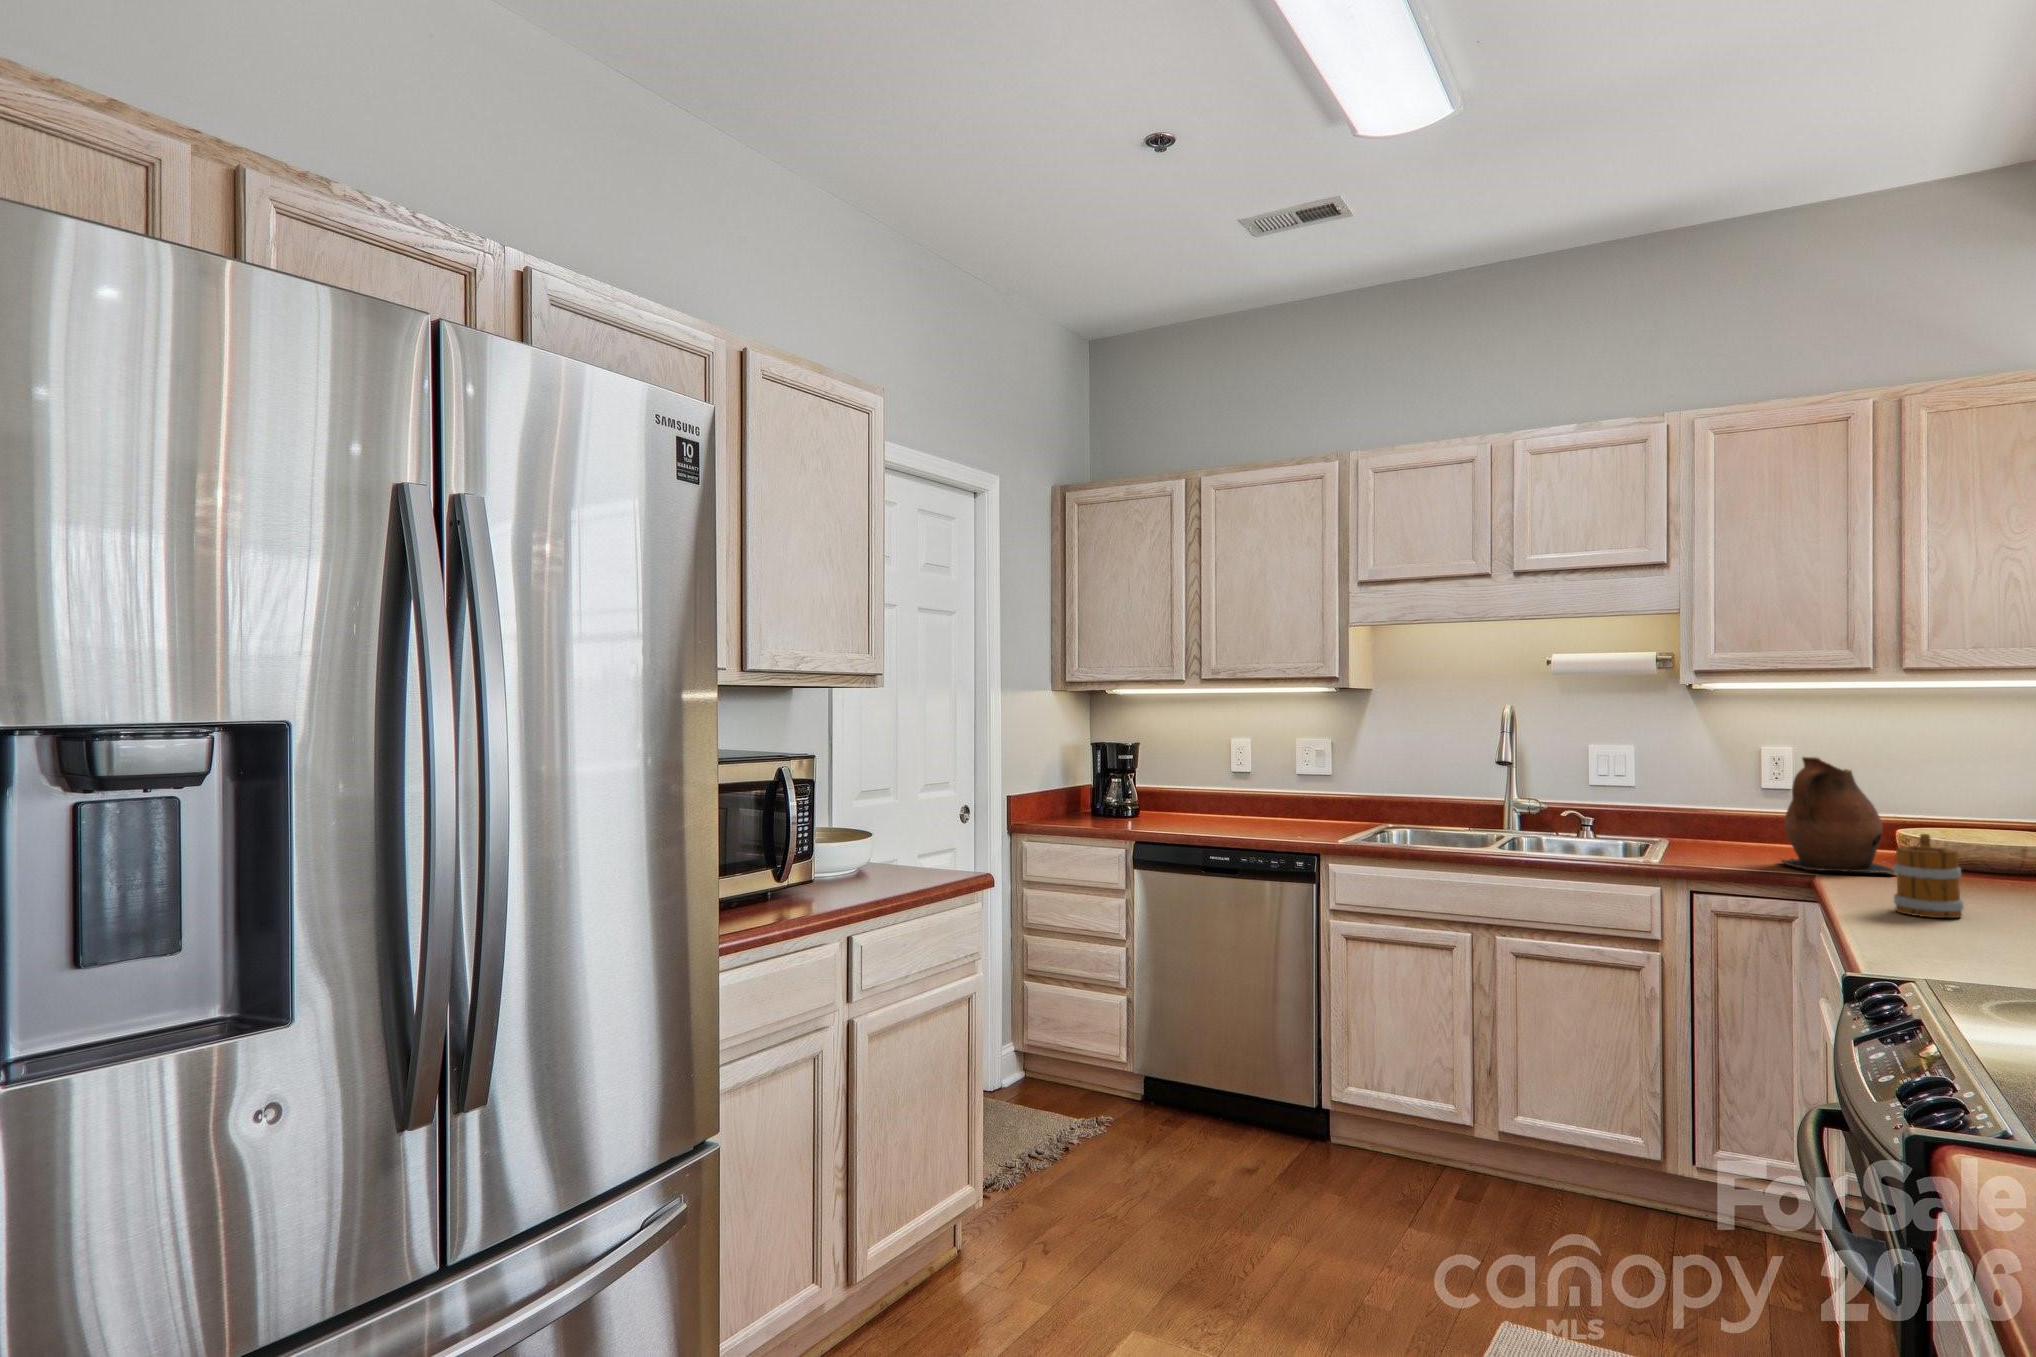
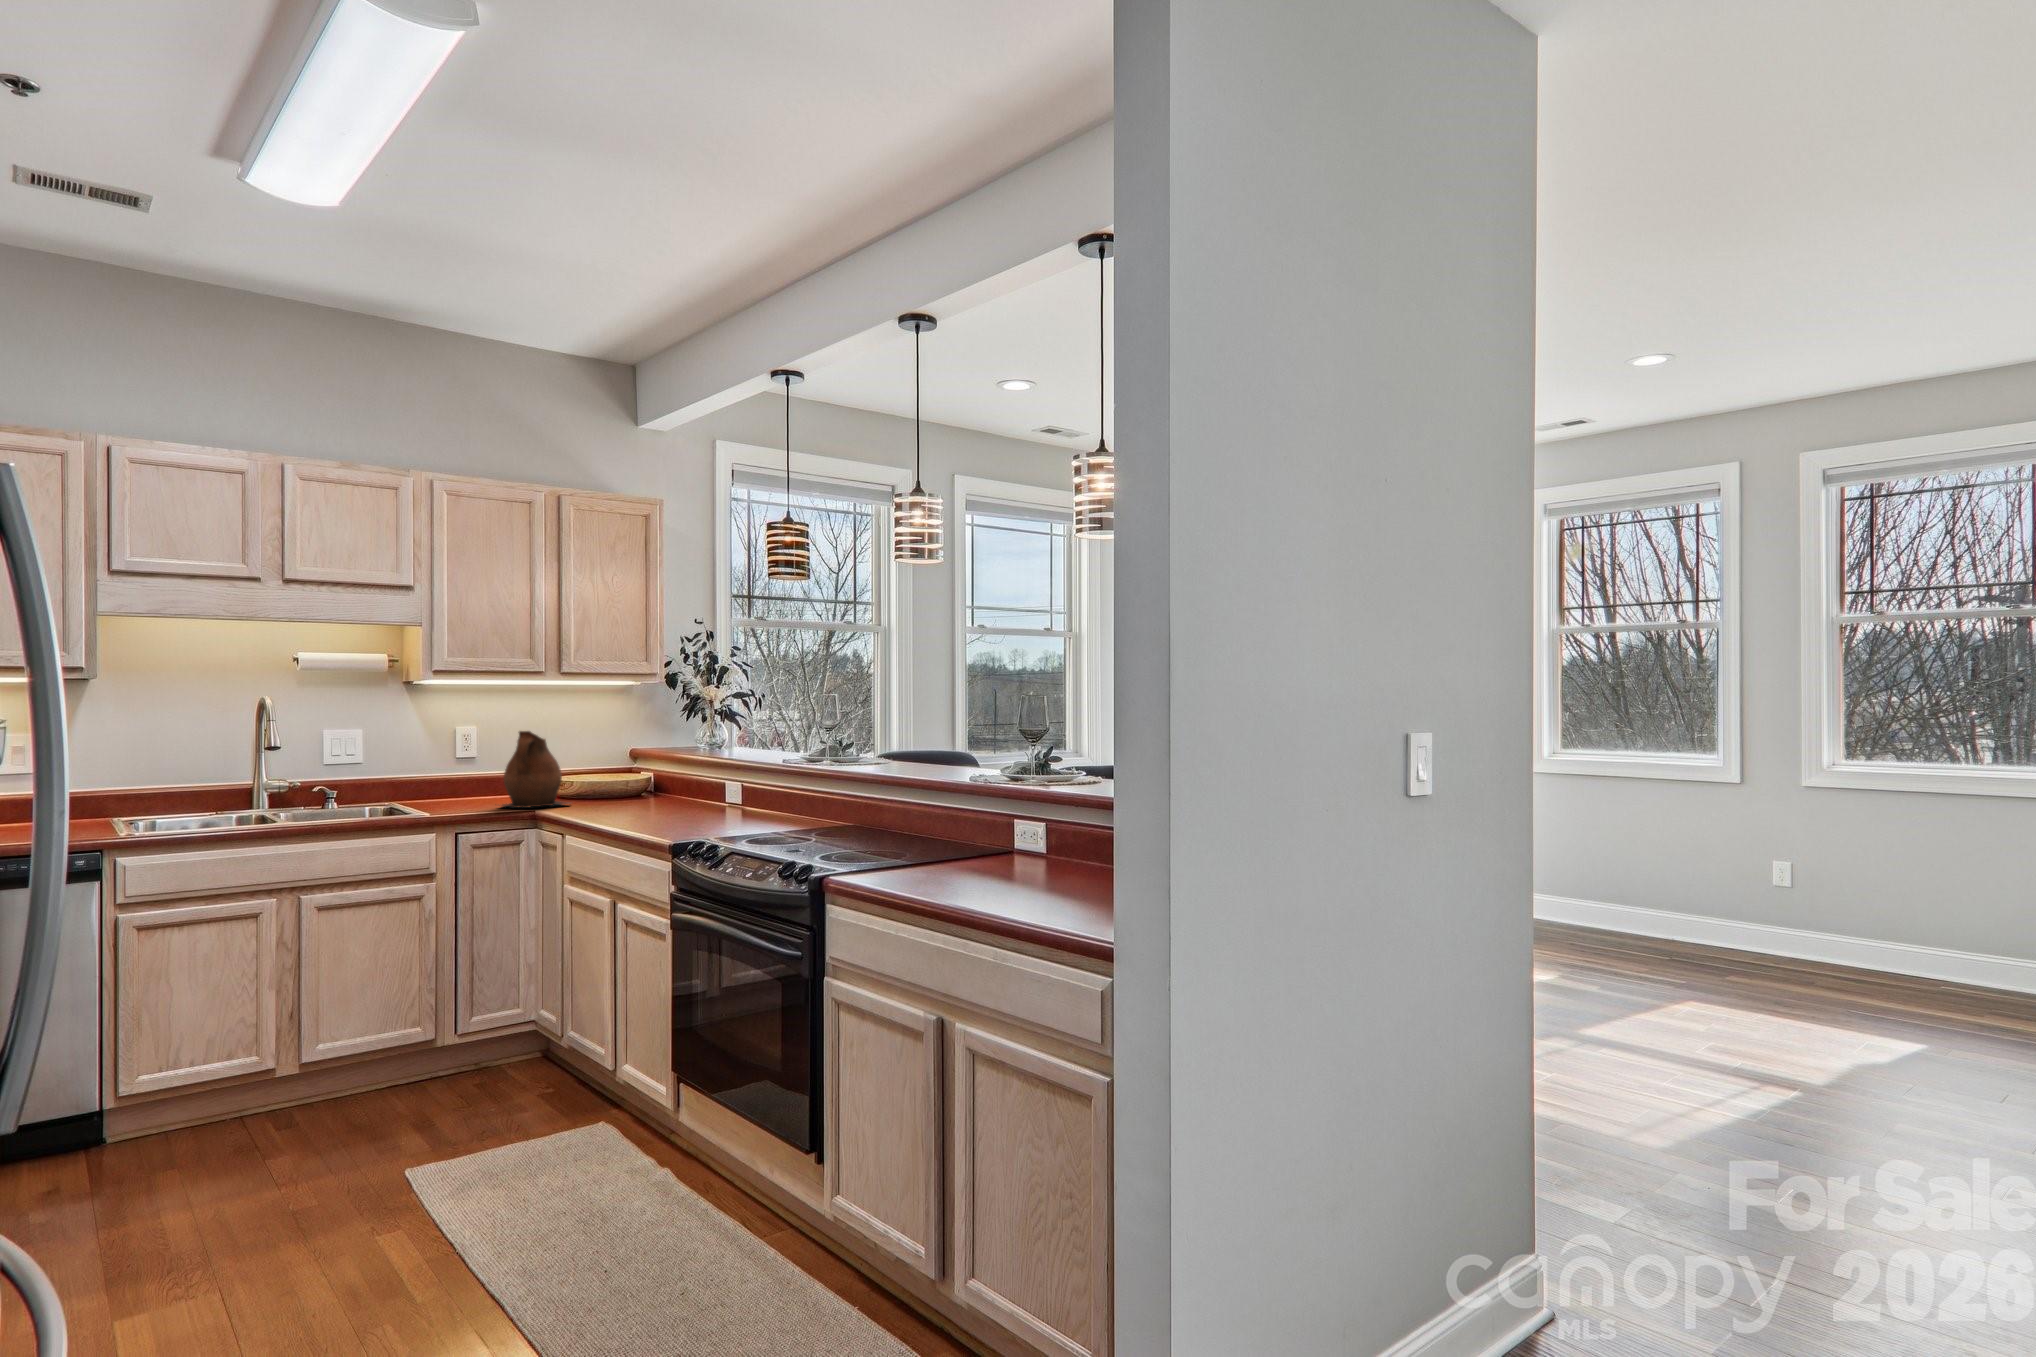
mug: present [1894,834,1964,918] -> none [607,771,643,819]

